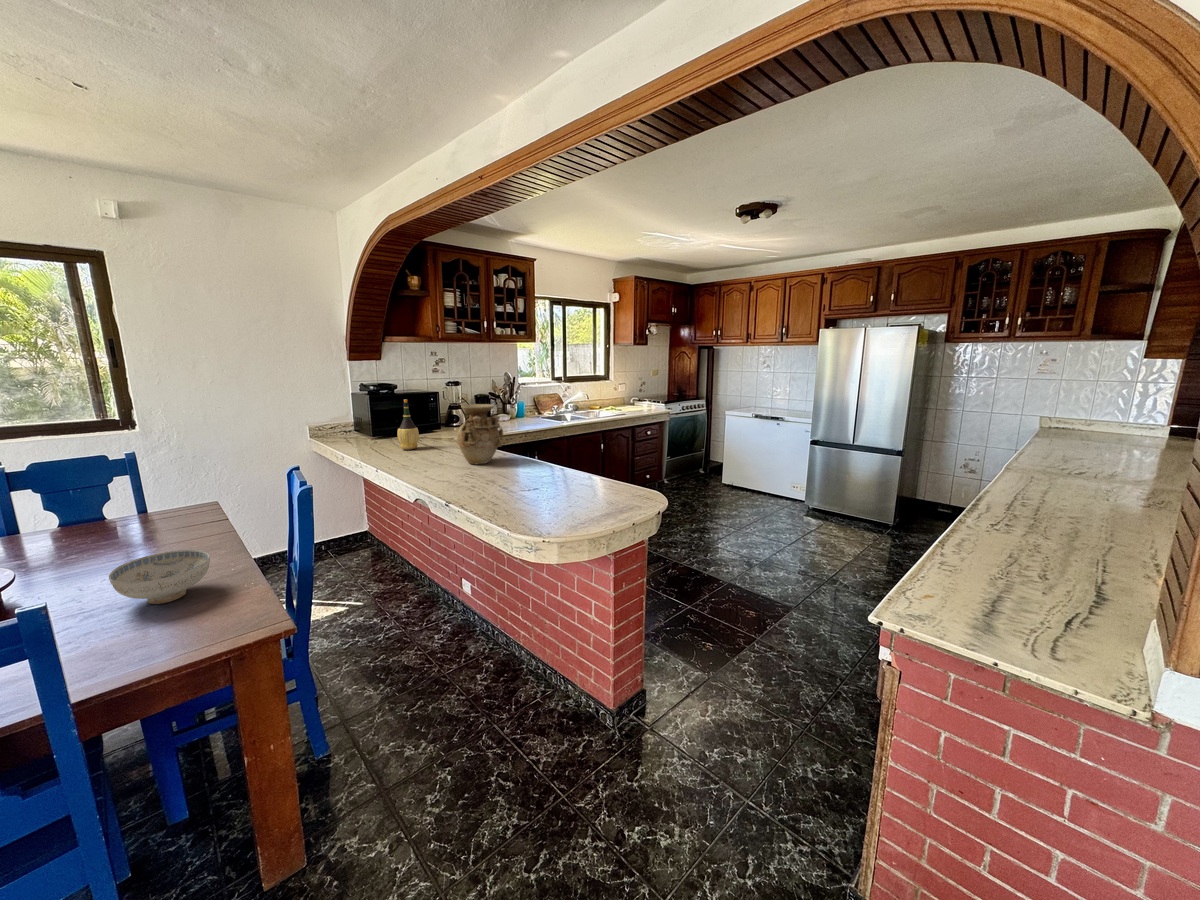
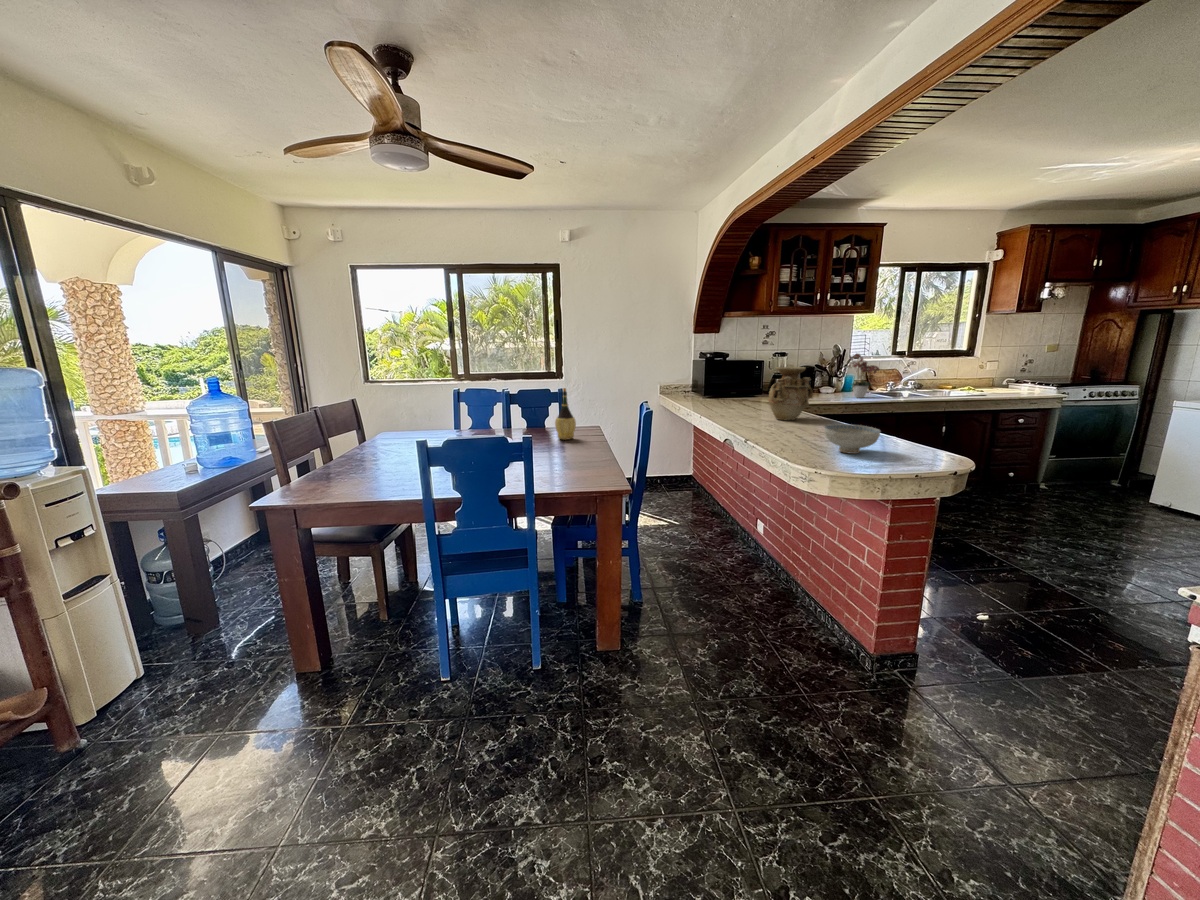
flower arrangement: none [521,380,551,425] -> present [849,354,879,398]
wine bottle: present [397,399,419,450] -> present [555,388,576,440]
ceramic bowl: present [109,550,210,604] -> present [824,424,880,454]

